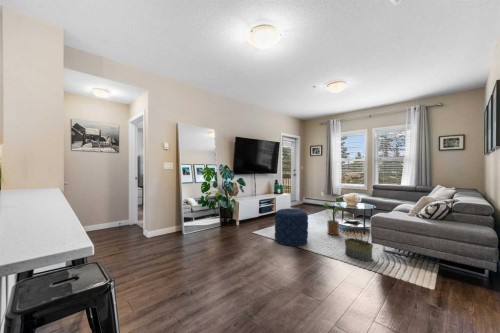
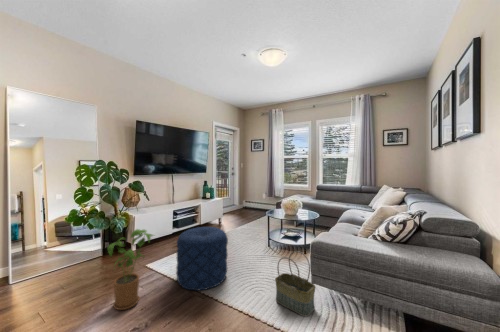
house plant: present [324,198,344,235] -> present [108,229,153,310]

